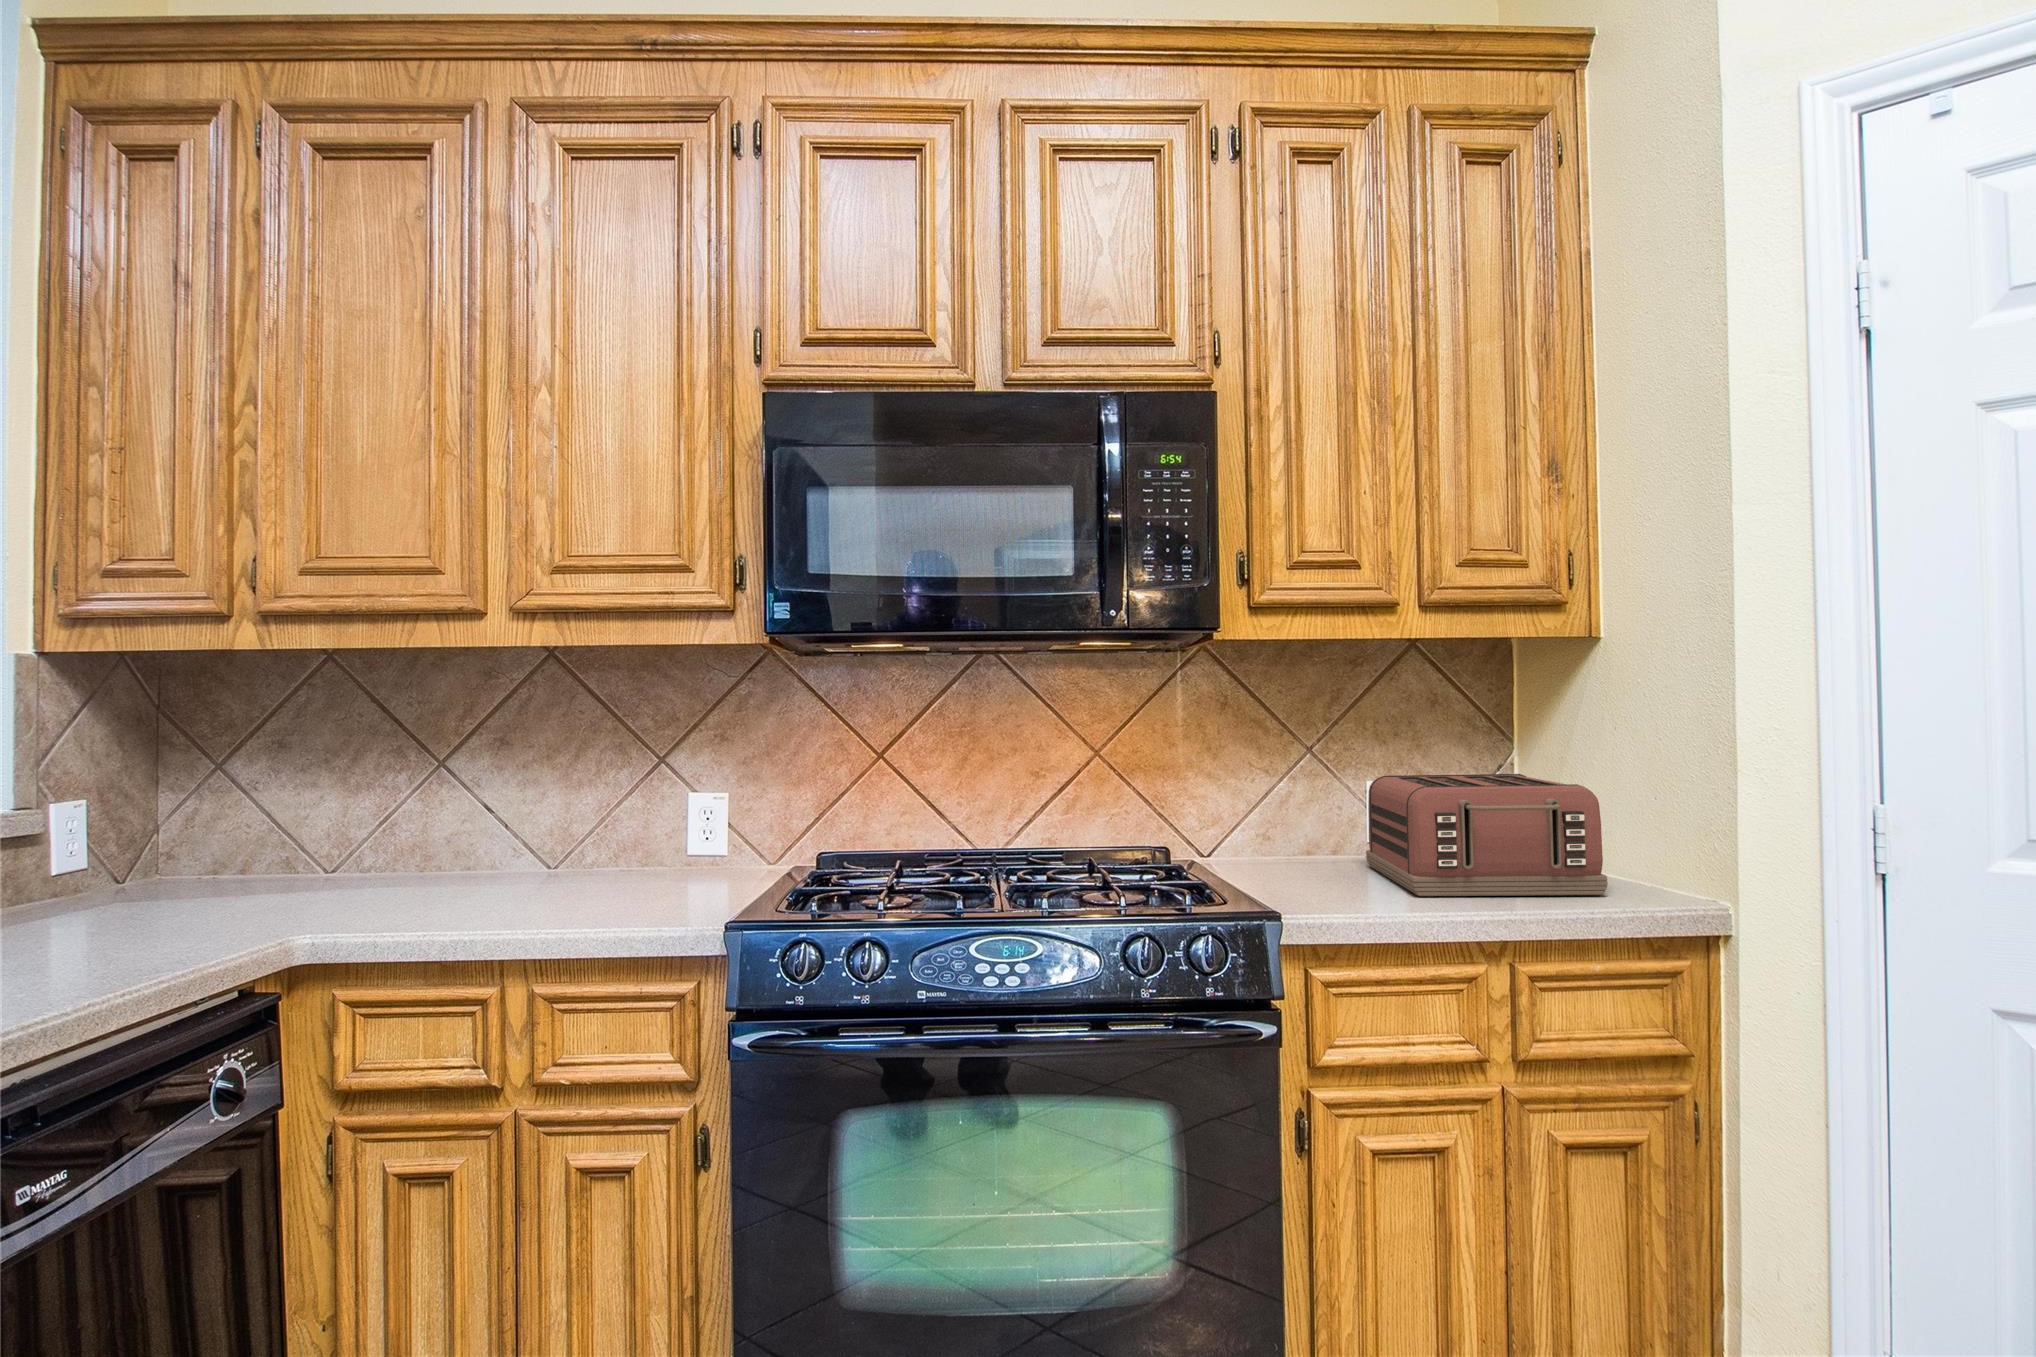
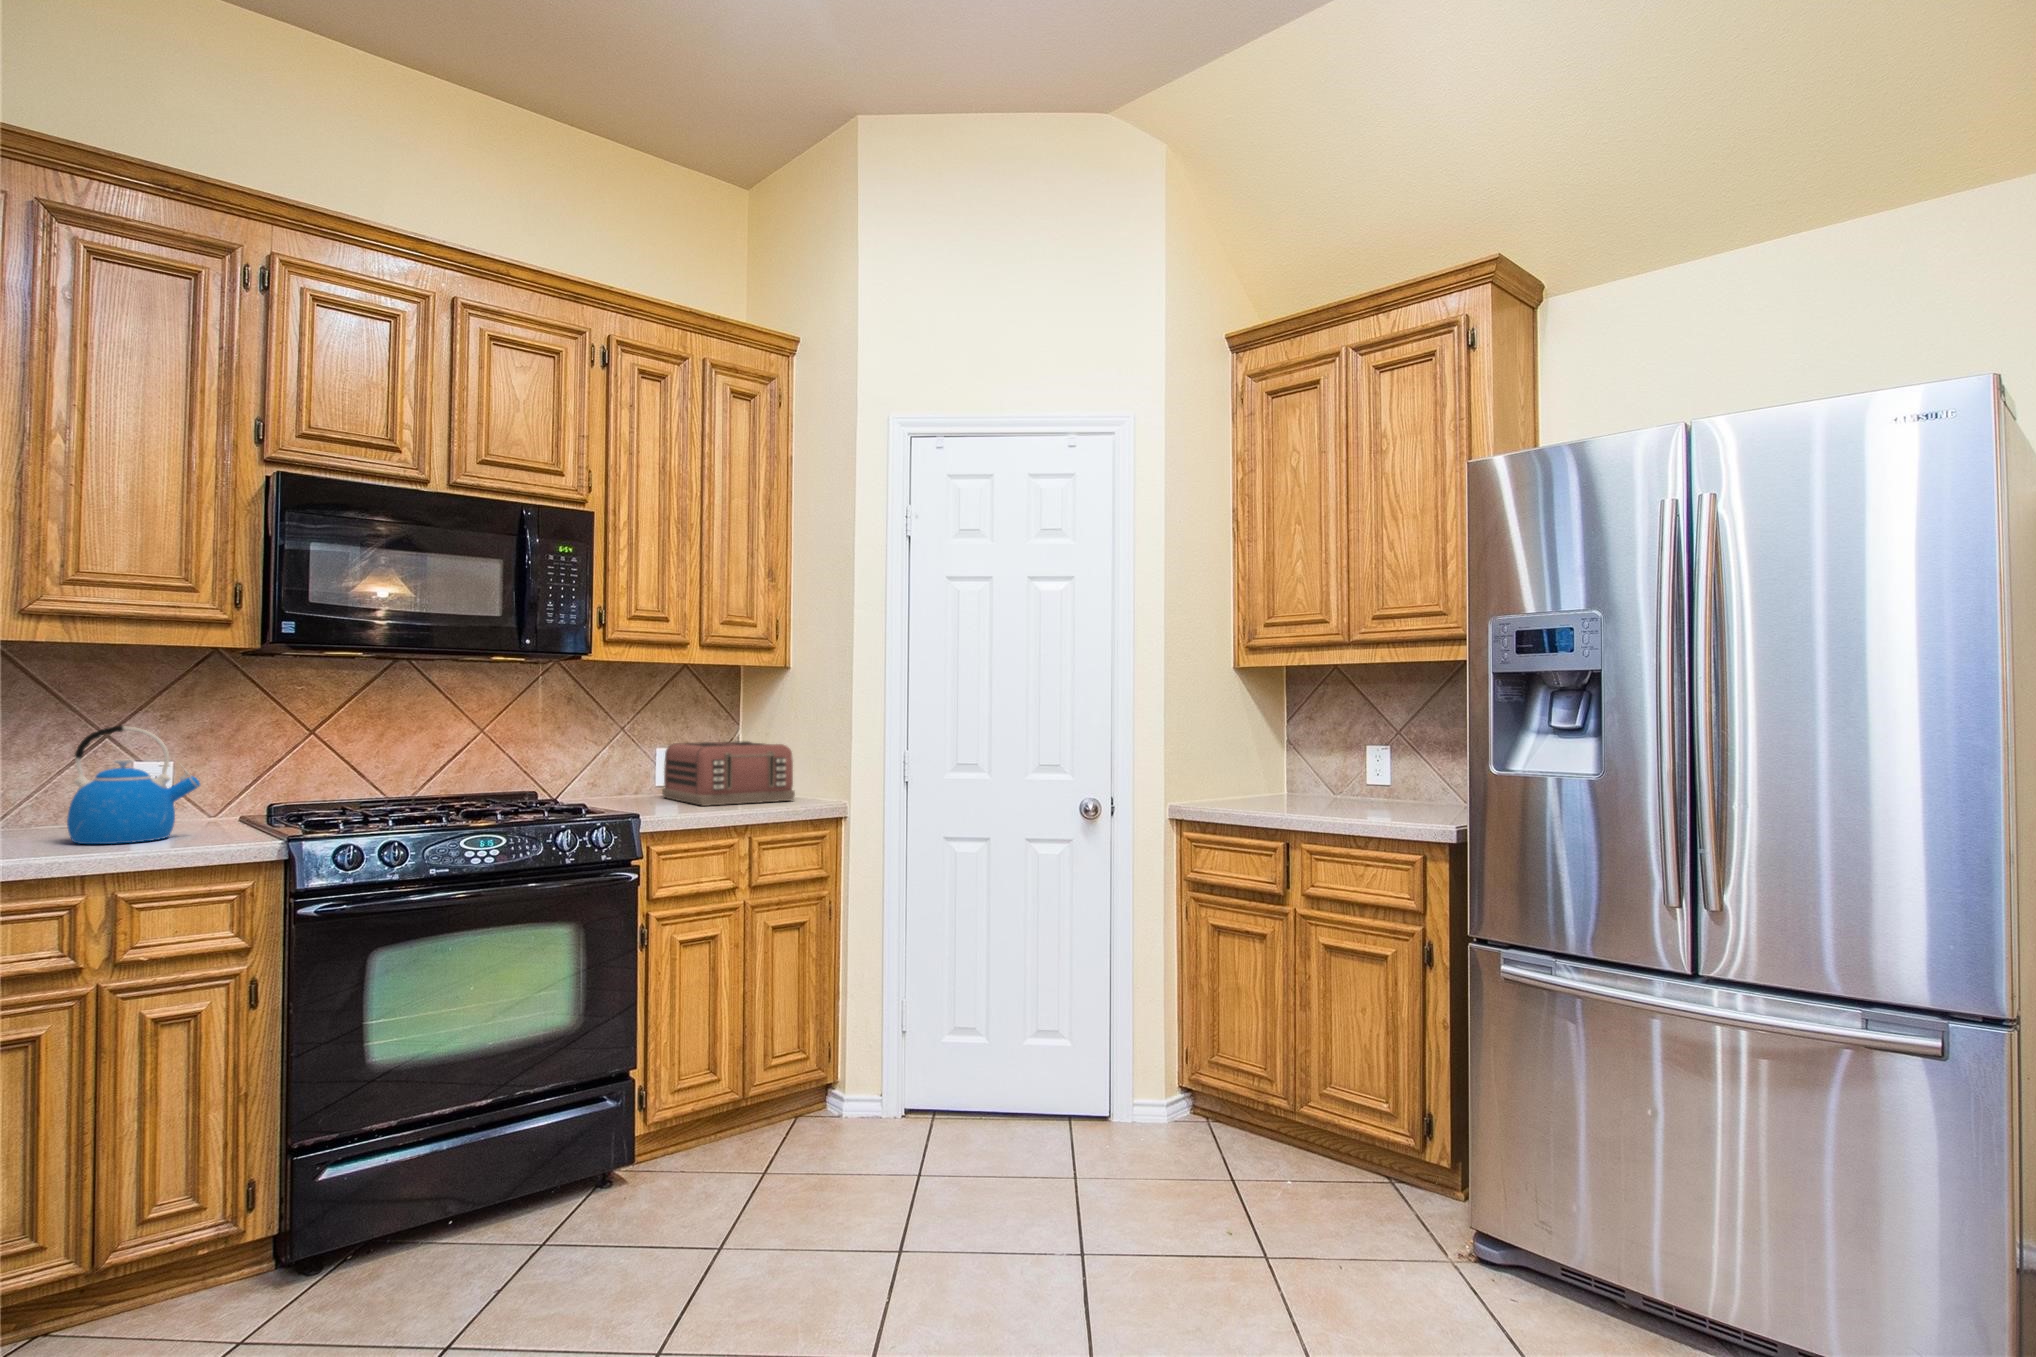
kettle: none [535,750,674,912] -> present [67,725,200,844]

